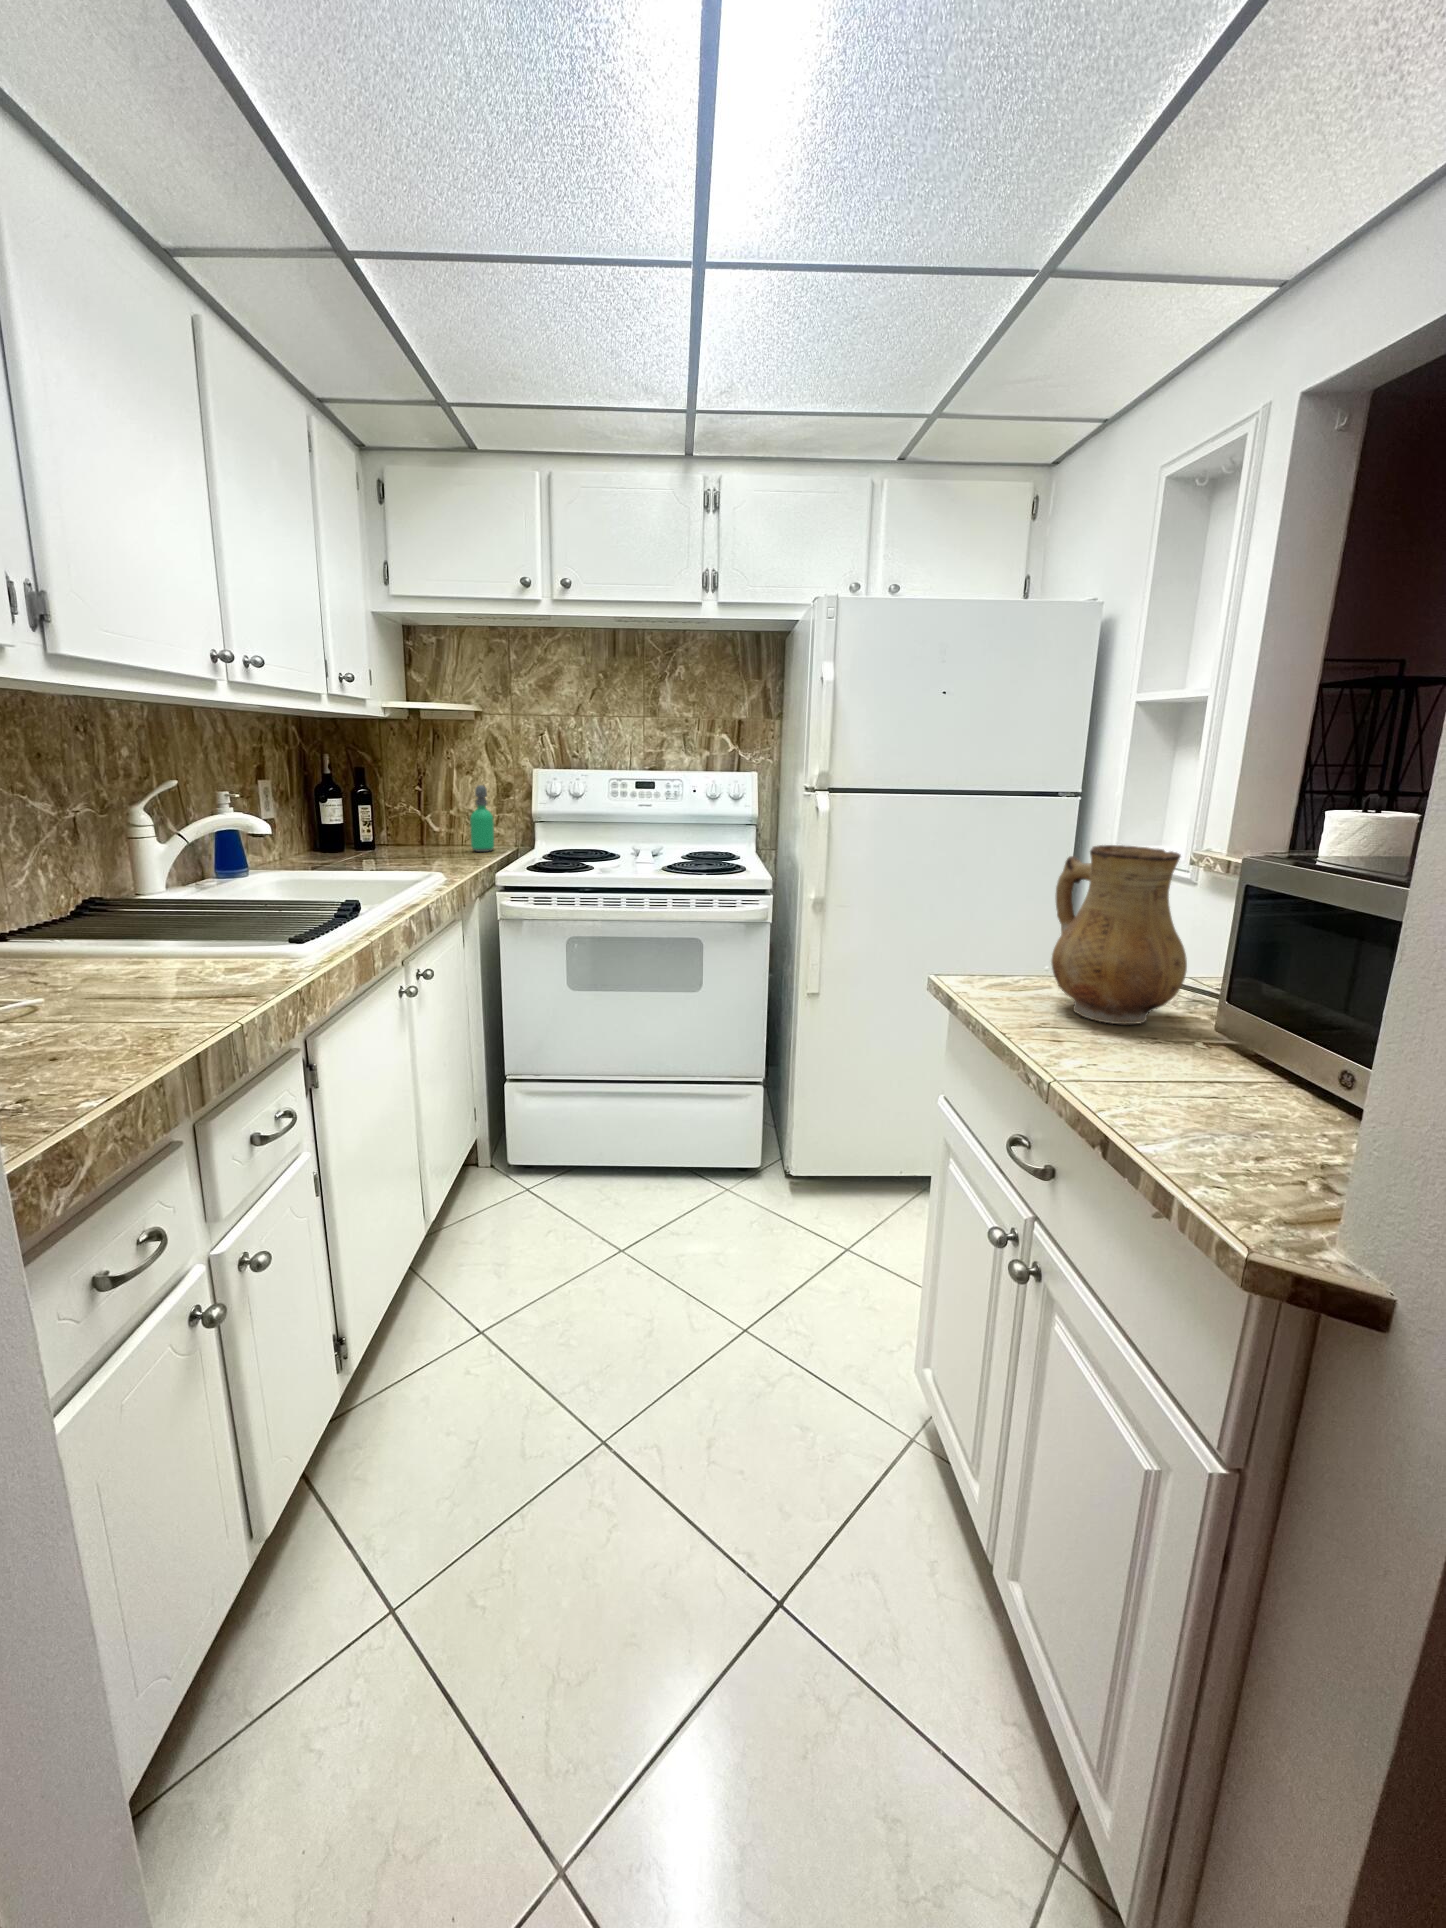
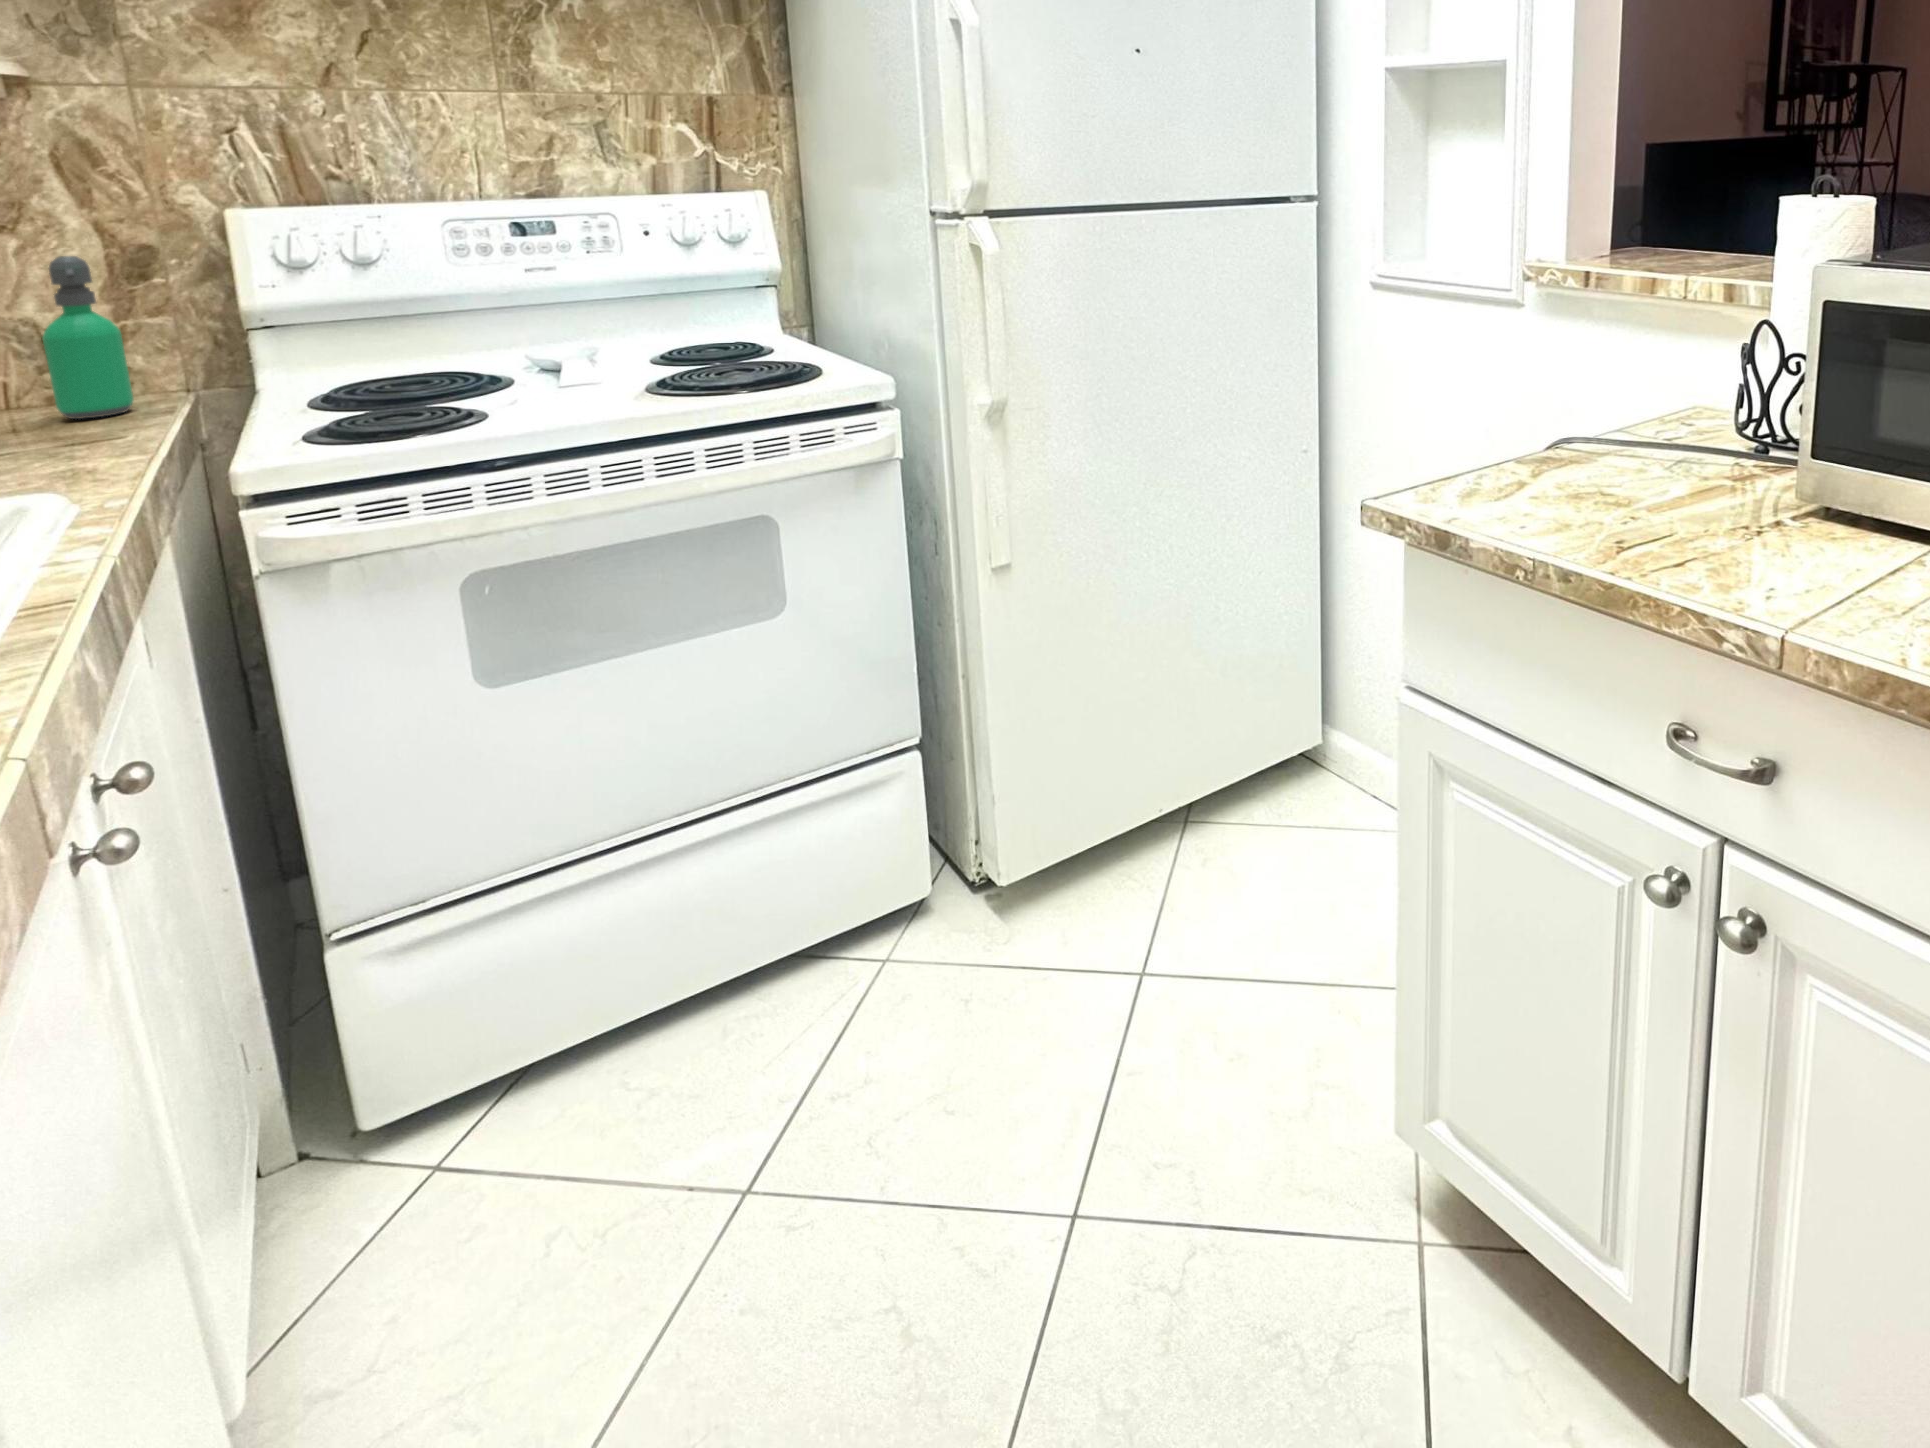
ceramic pitcher: present [1051,845,1187,1024] -> none [1547,261,1751,518]

